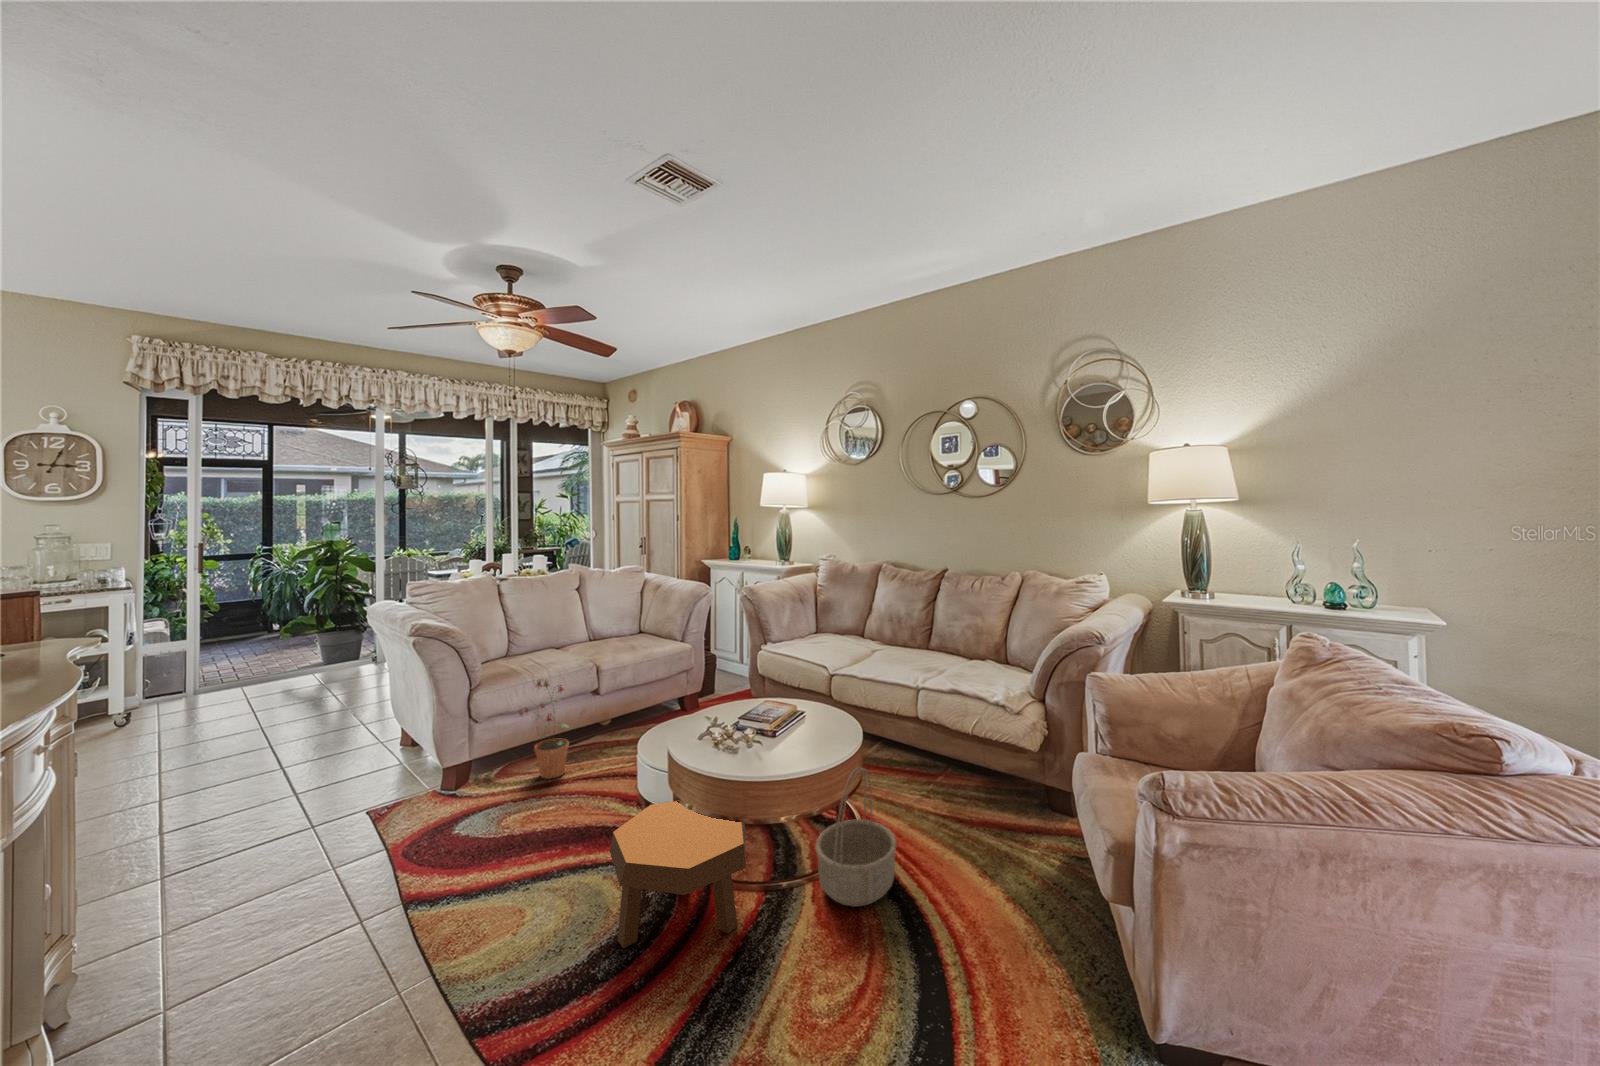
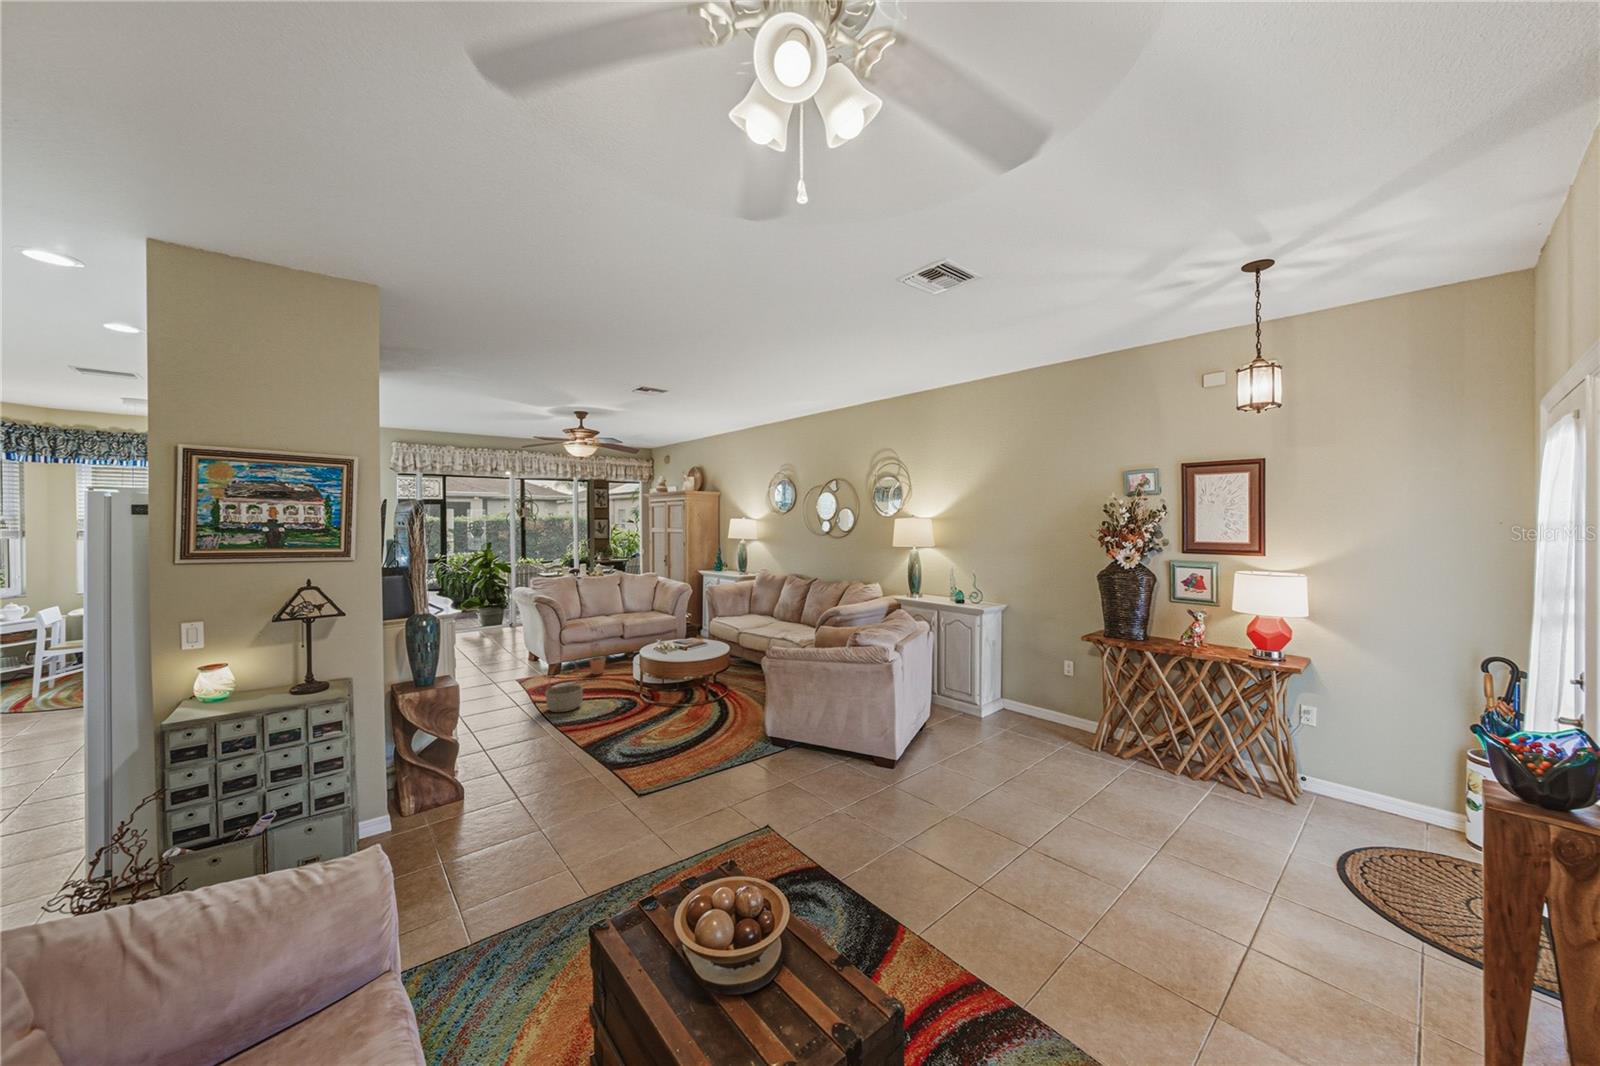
basket: present [816,767,897,907] -> present [545,659,583,712]
footstool: present [610,801,746,948] -> none [610,671,665,716]

